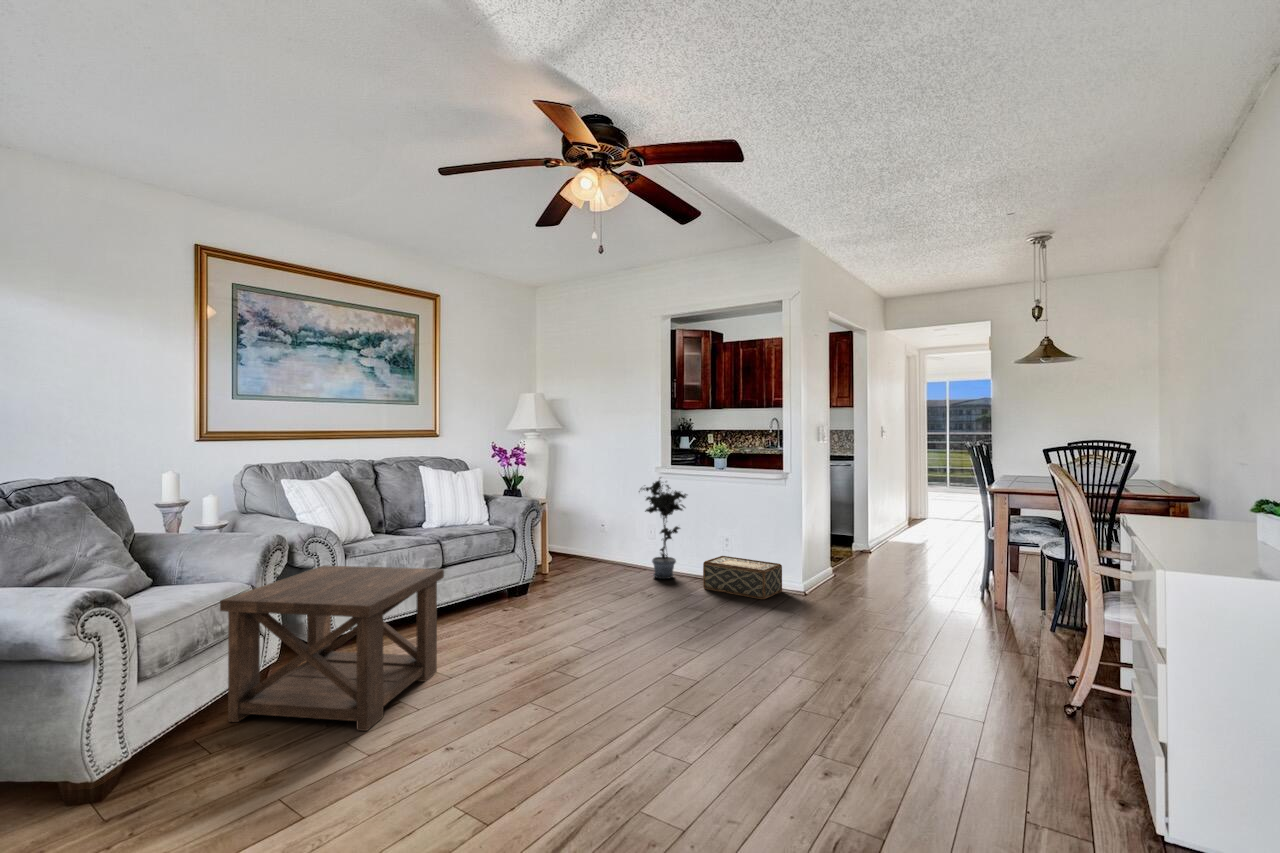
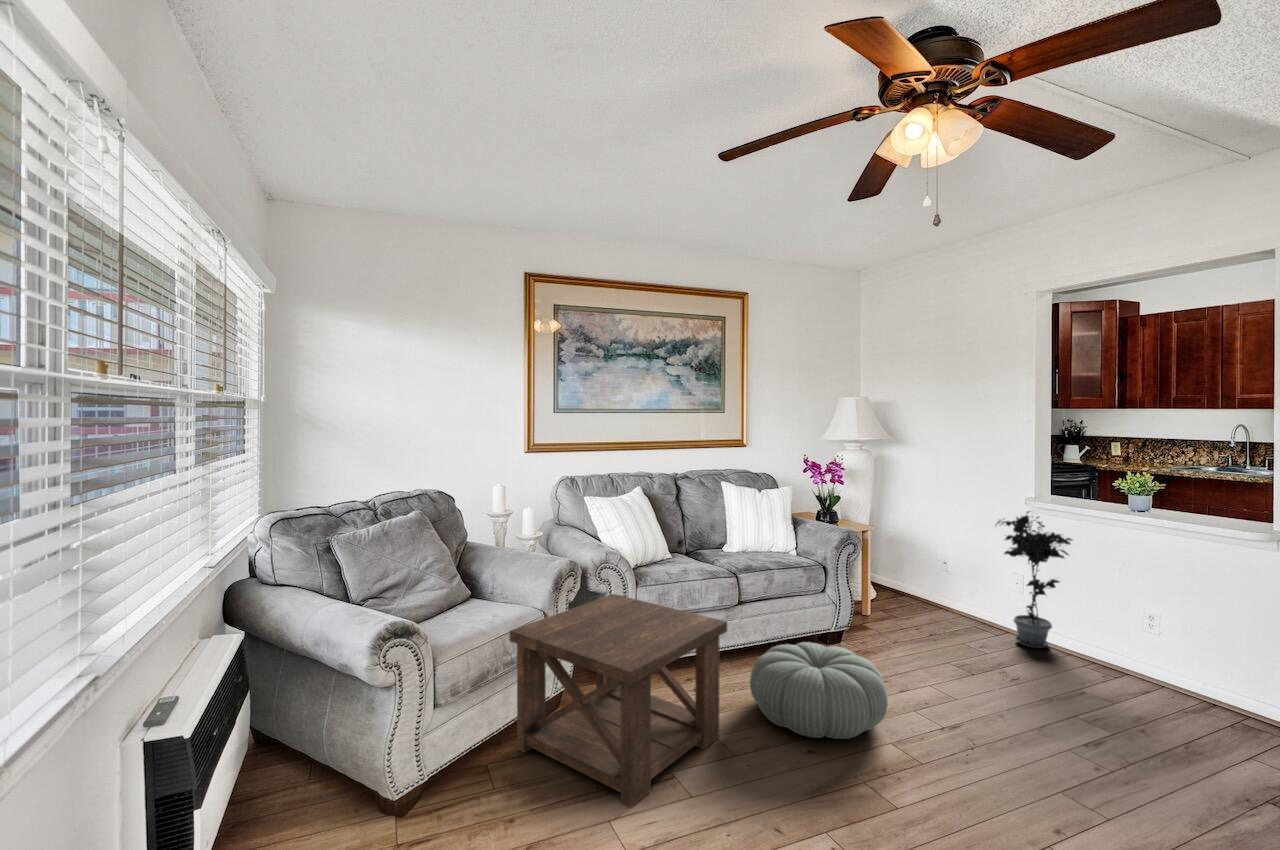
woven basket: present [703,556,782,599] -> none [1097,632,1251,721]
pouf: none [460,587,571,656] -> present [750,642,888,739]

